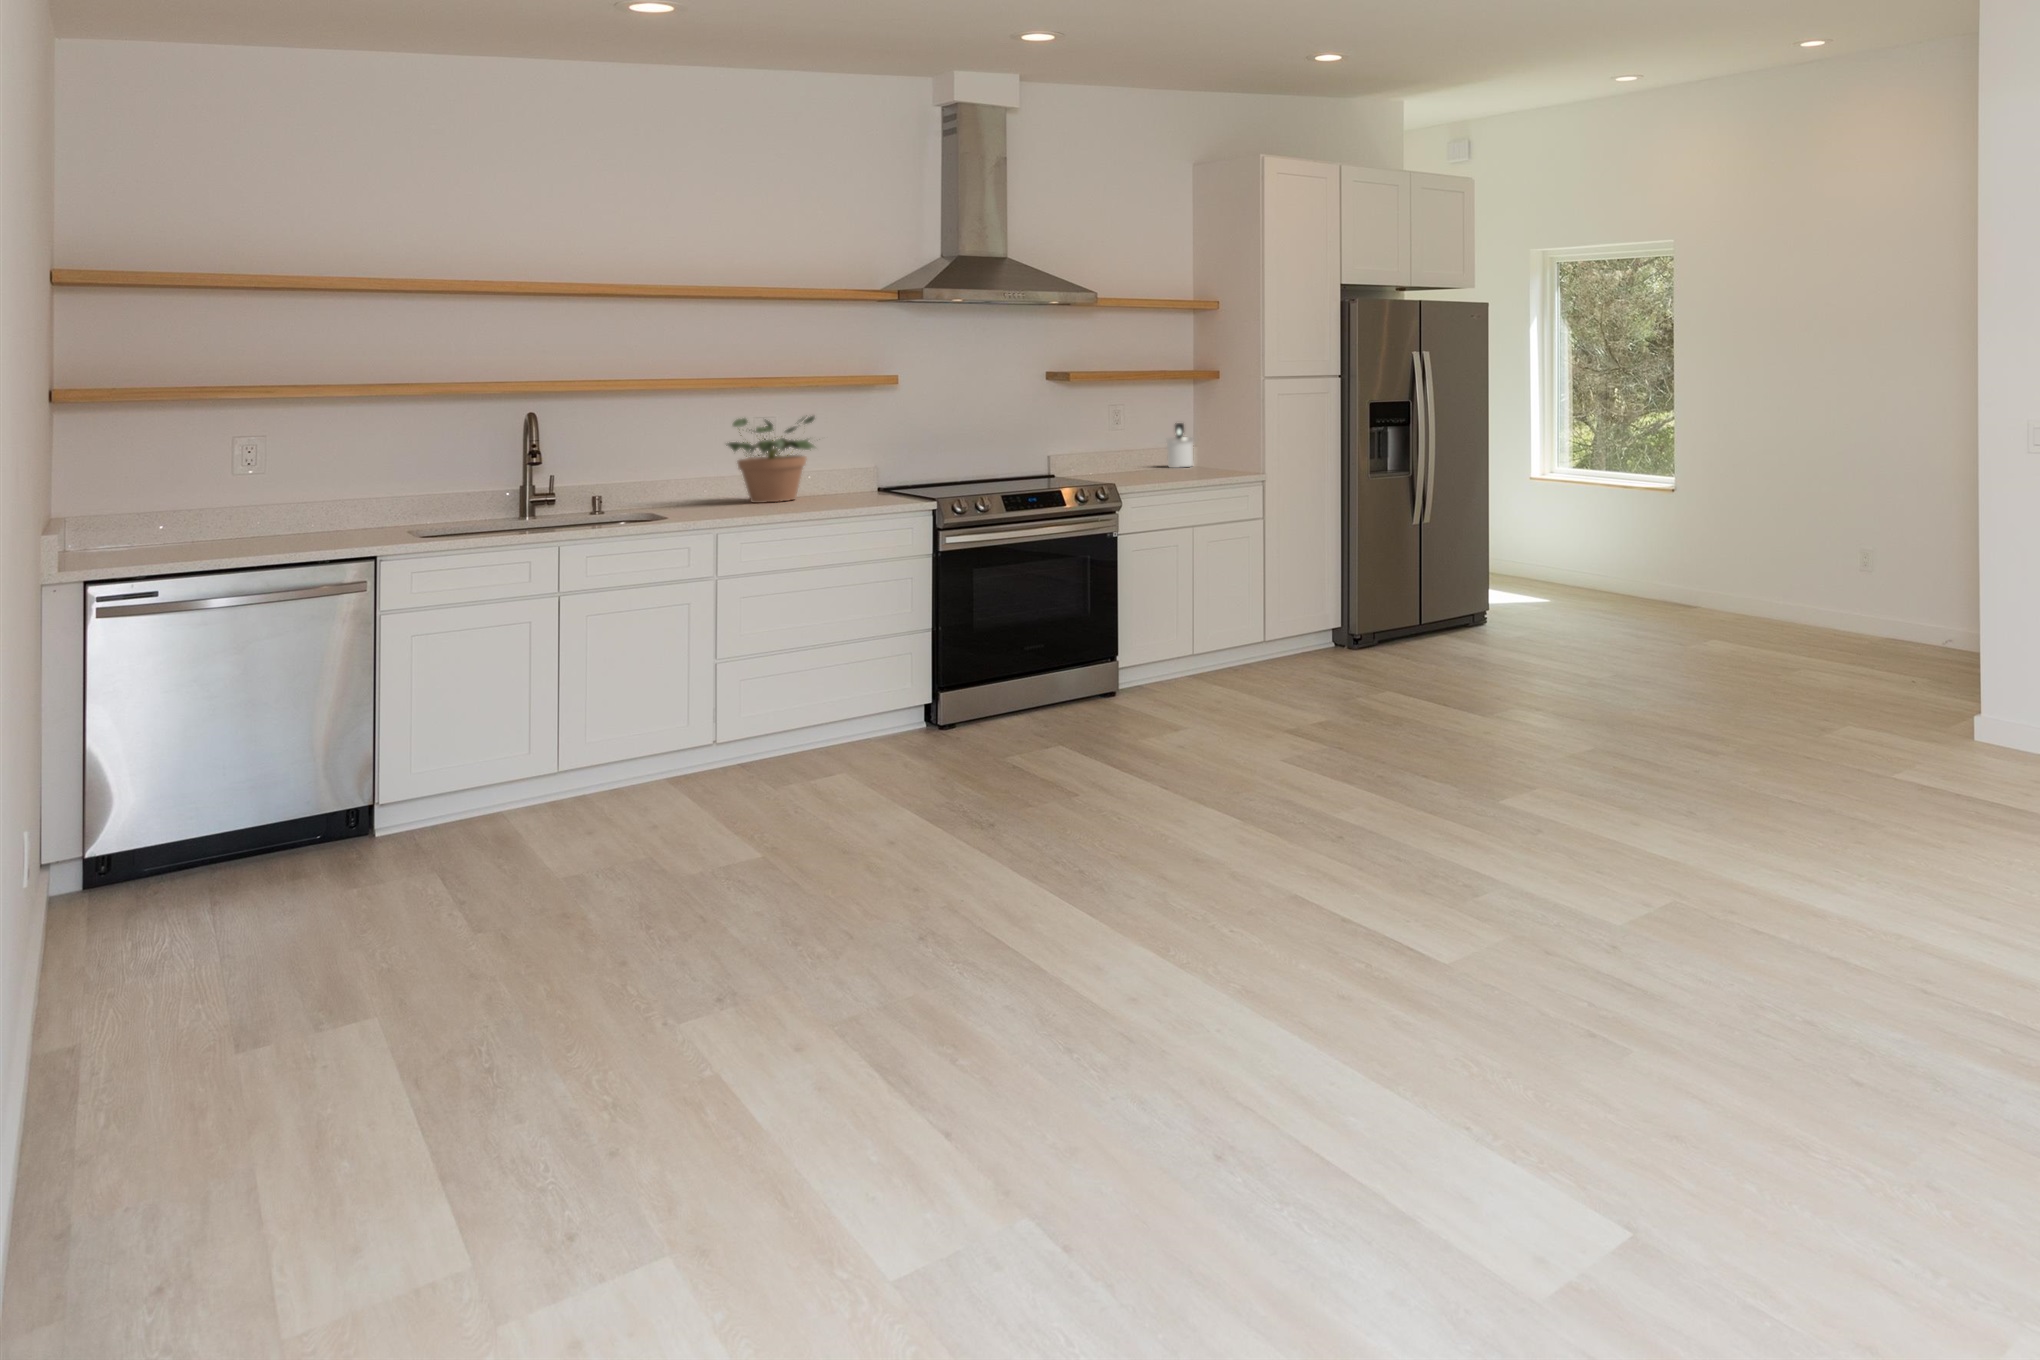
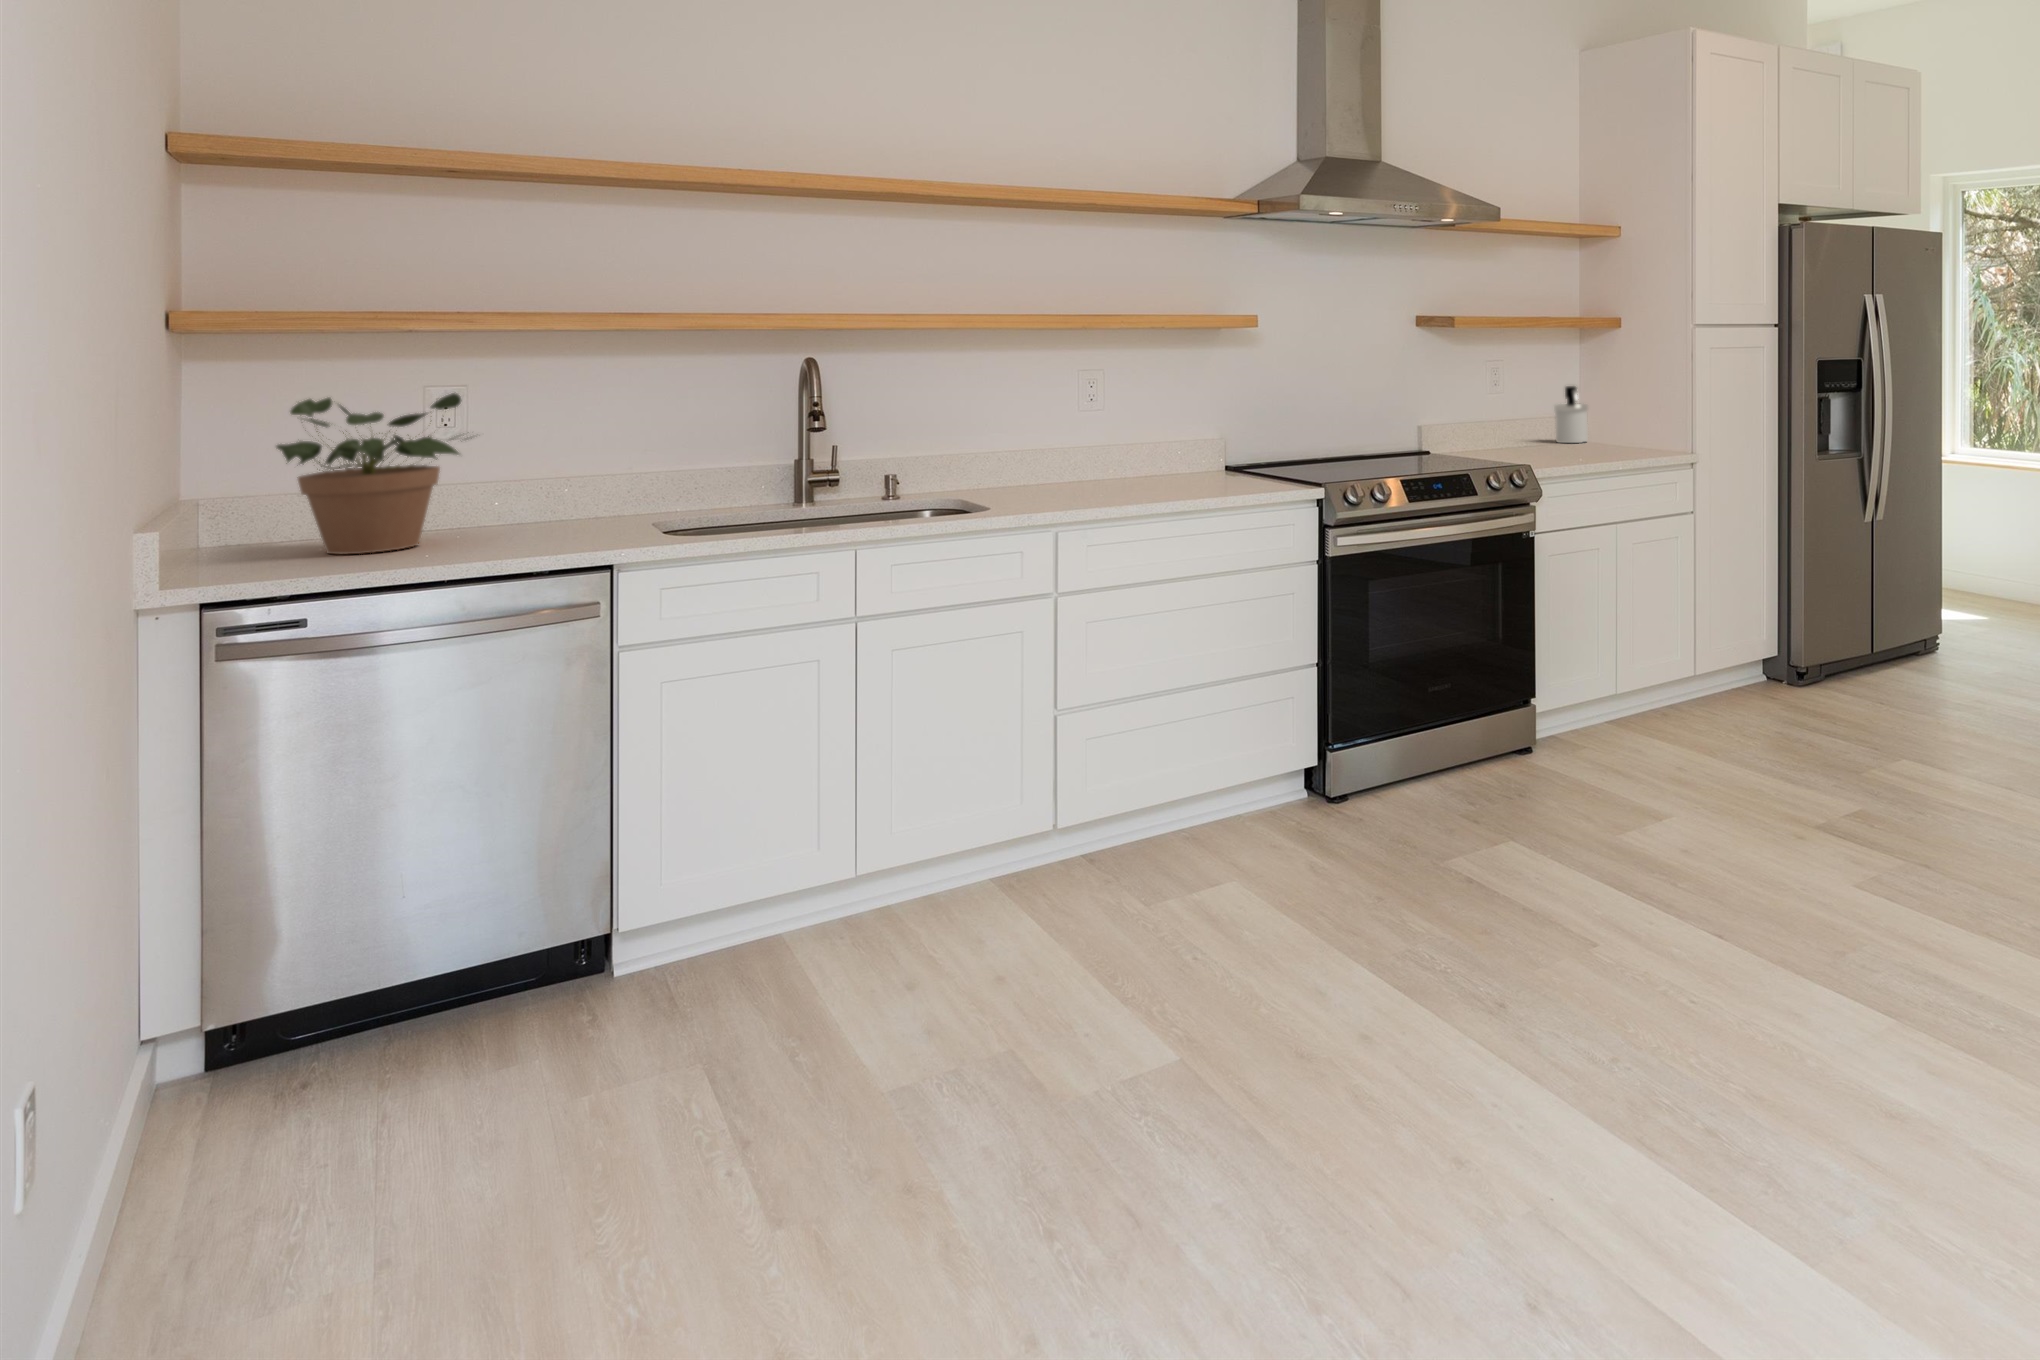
potted plant: present [726,416,815,503] -> present [276,393,472,555]

